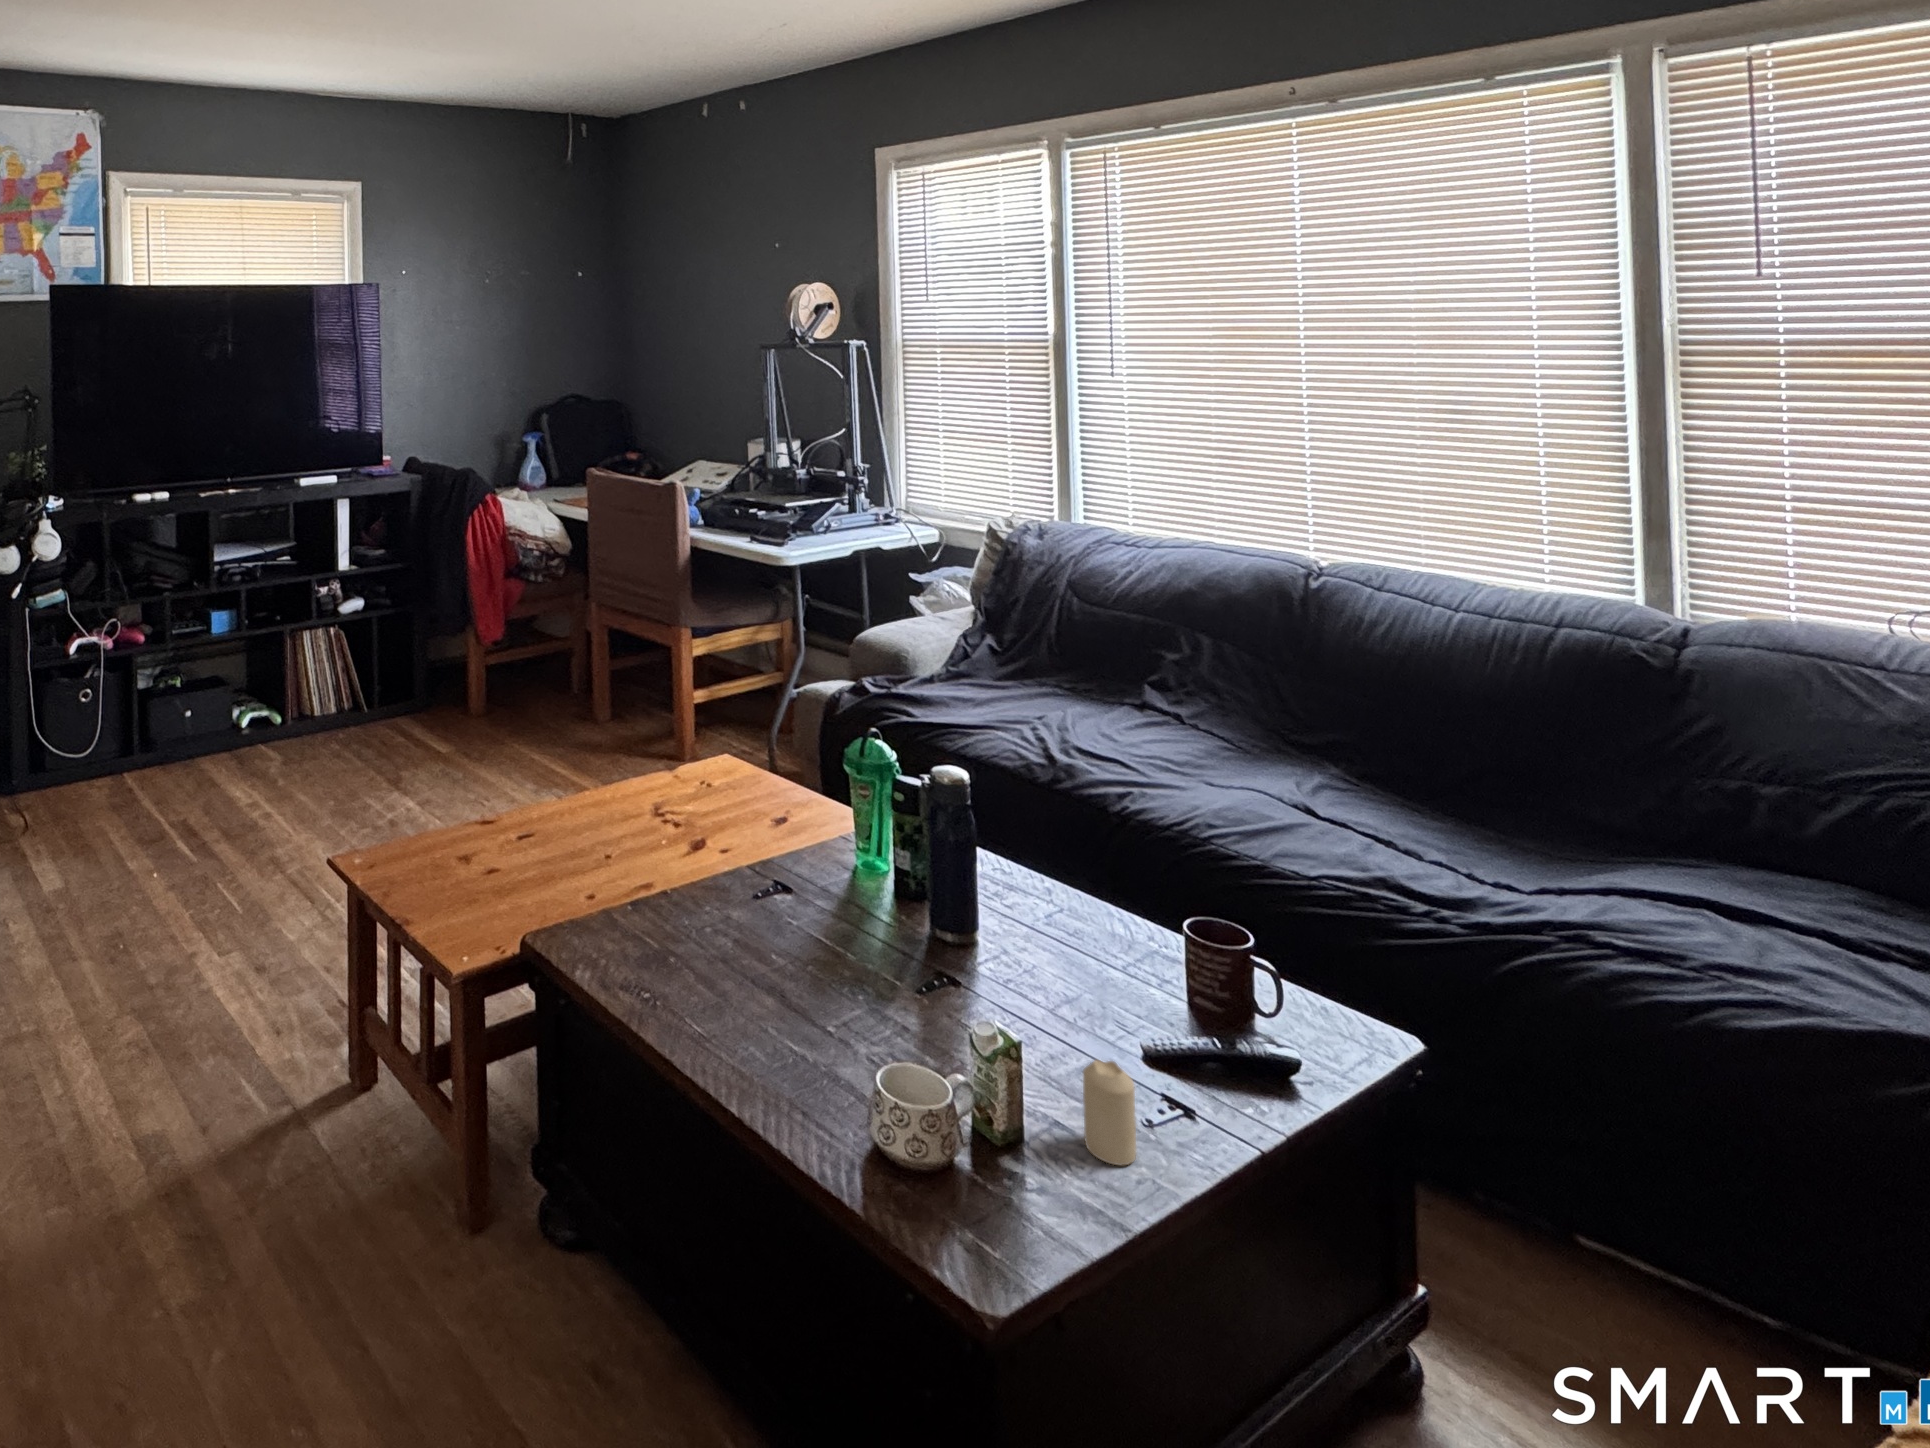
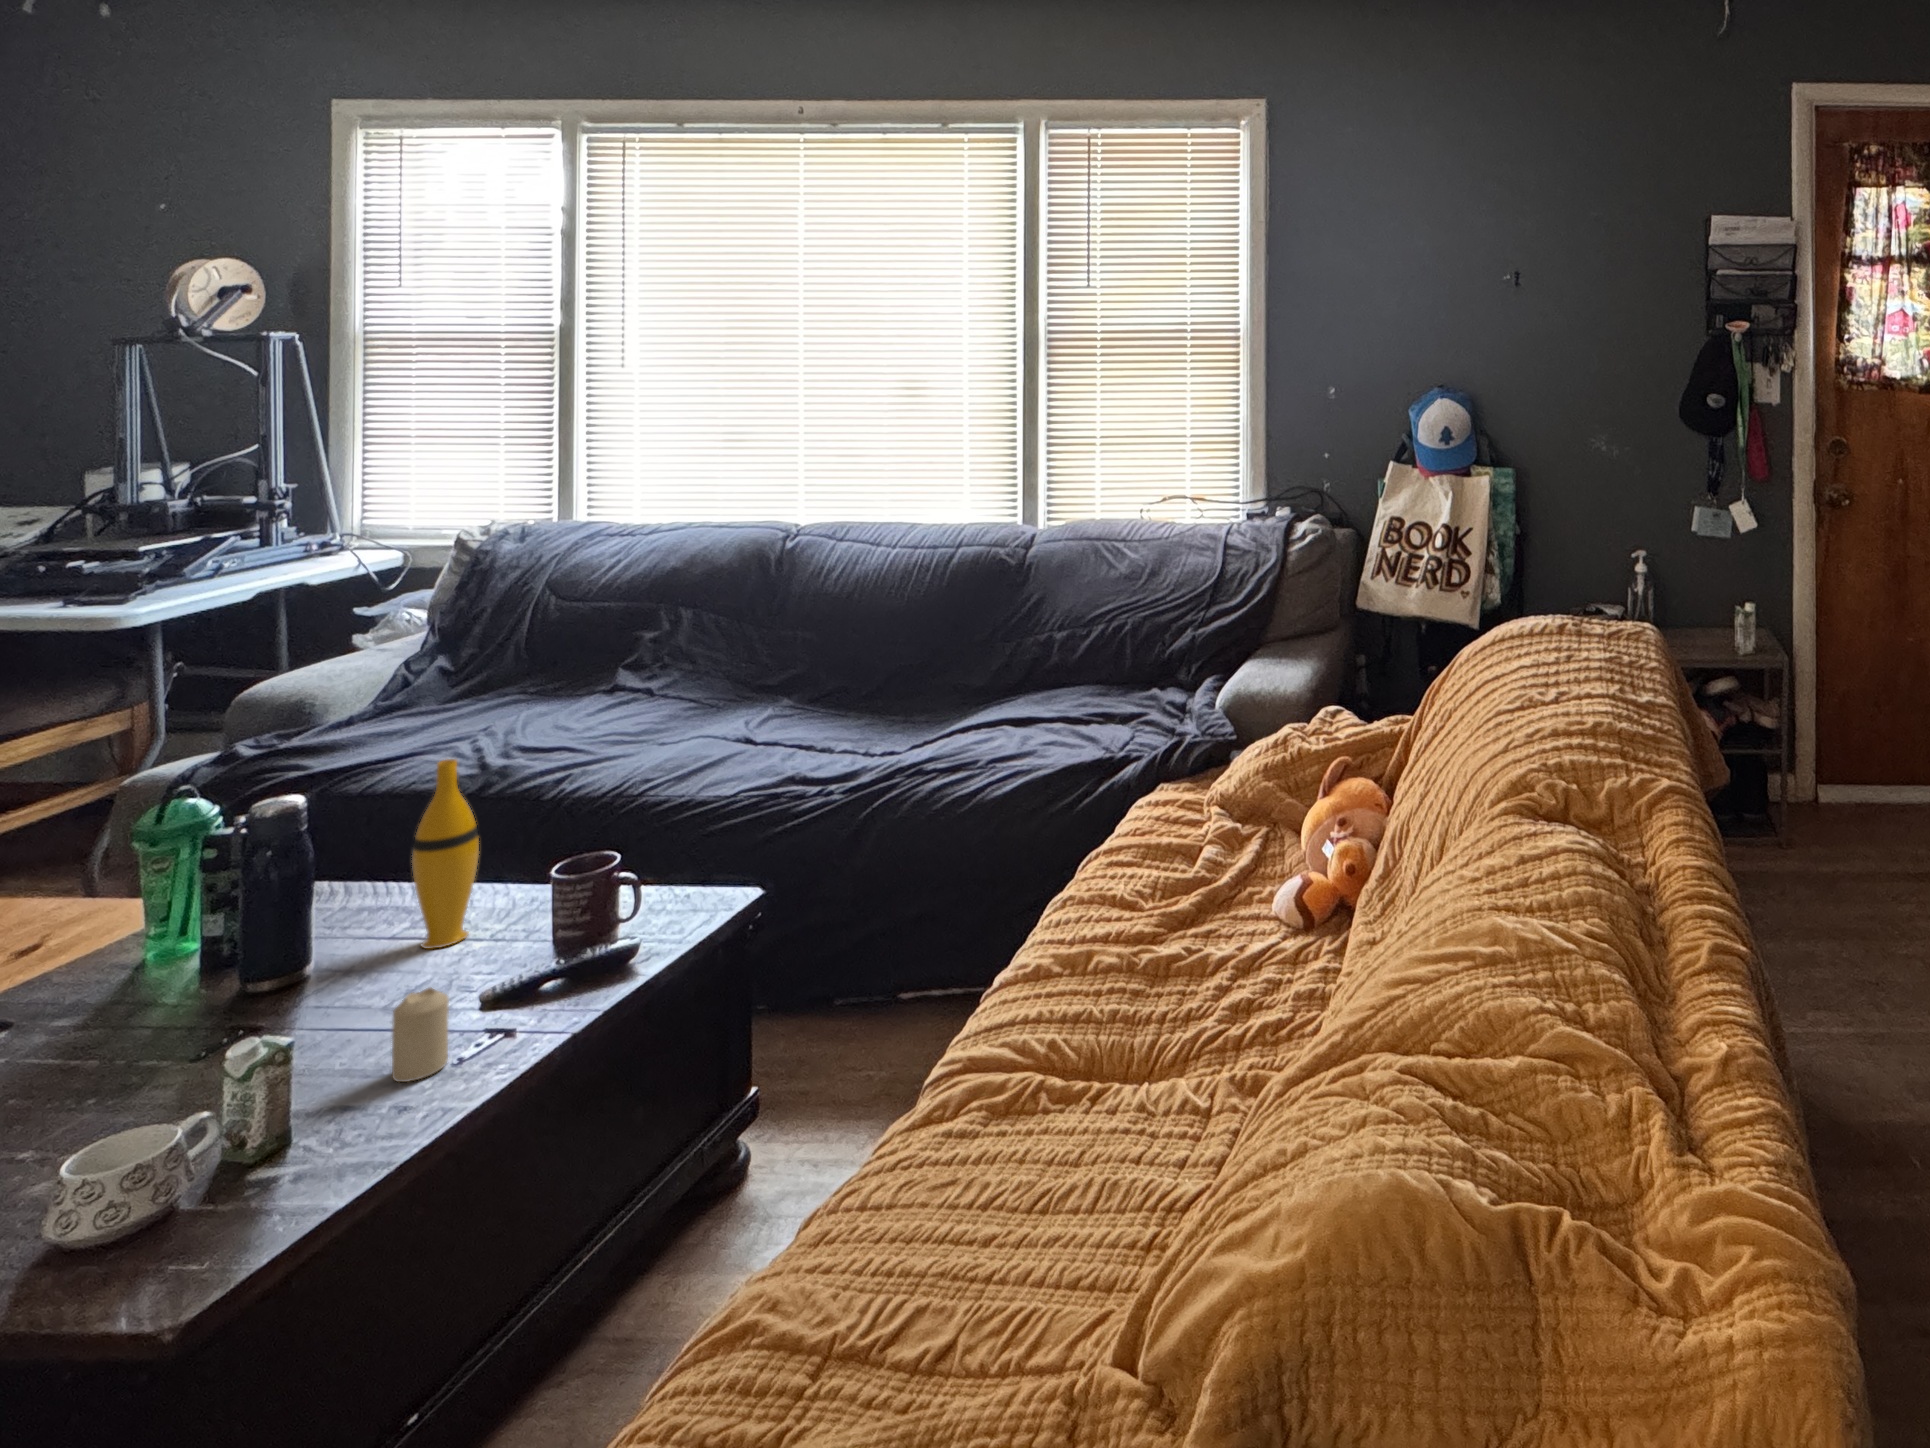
vase: none [1049,783,1107,981] -> present [412,759,479,949]

